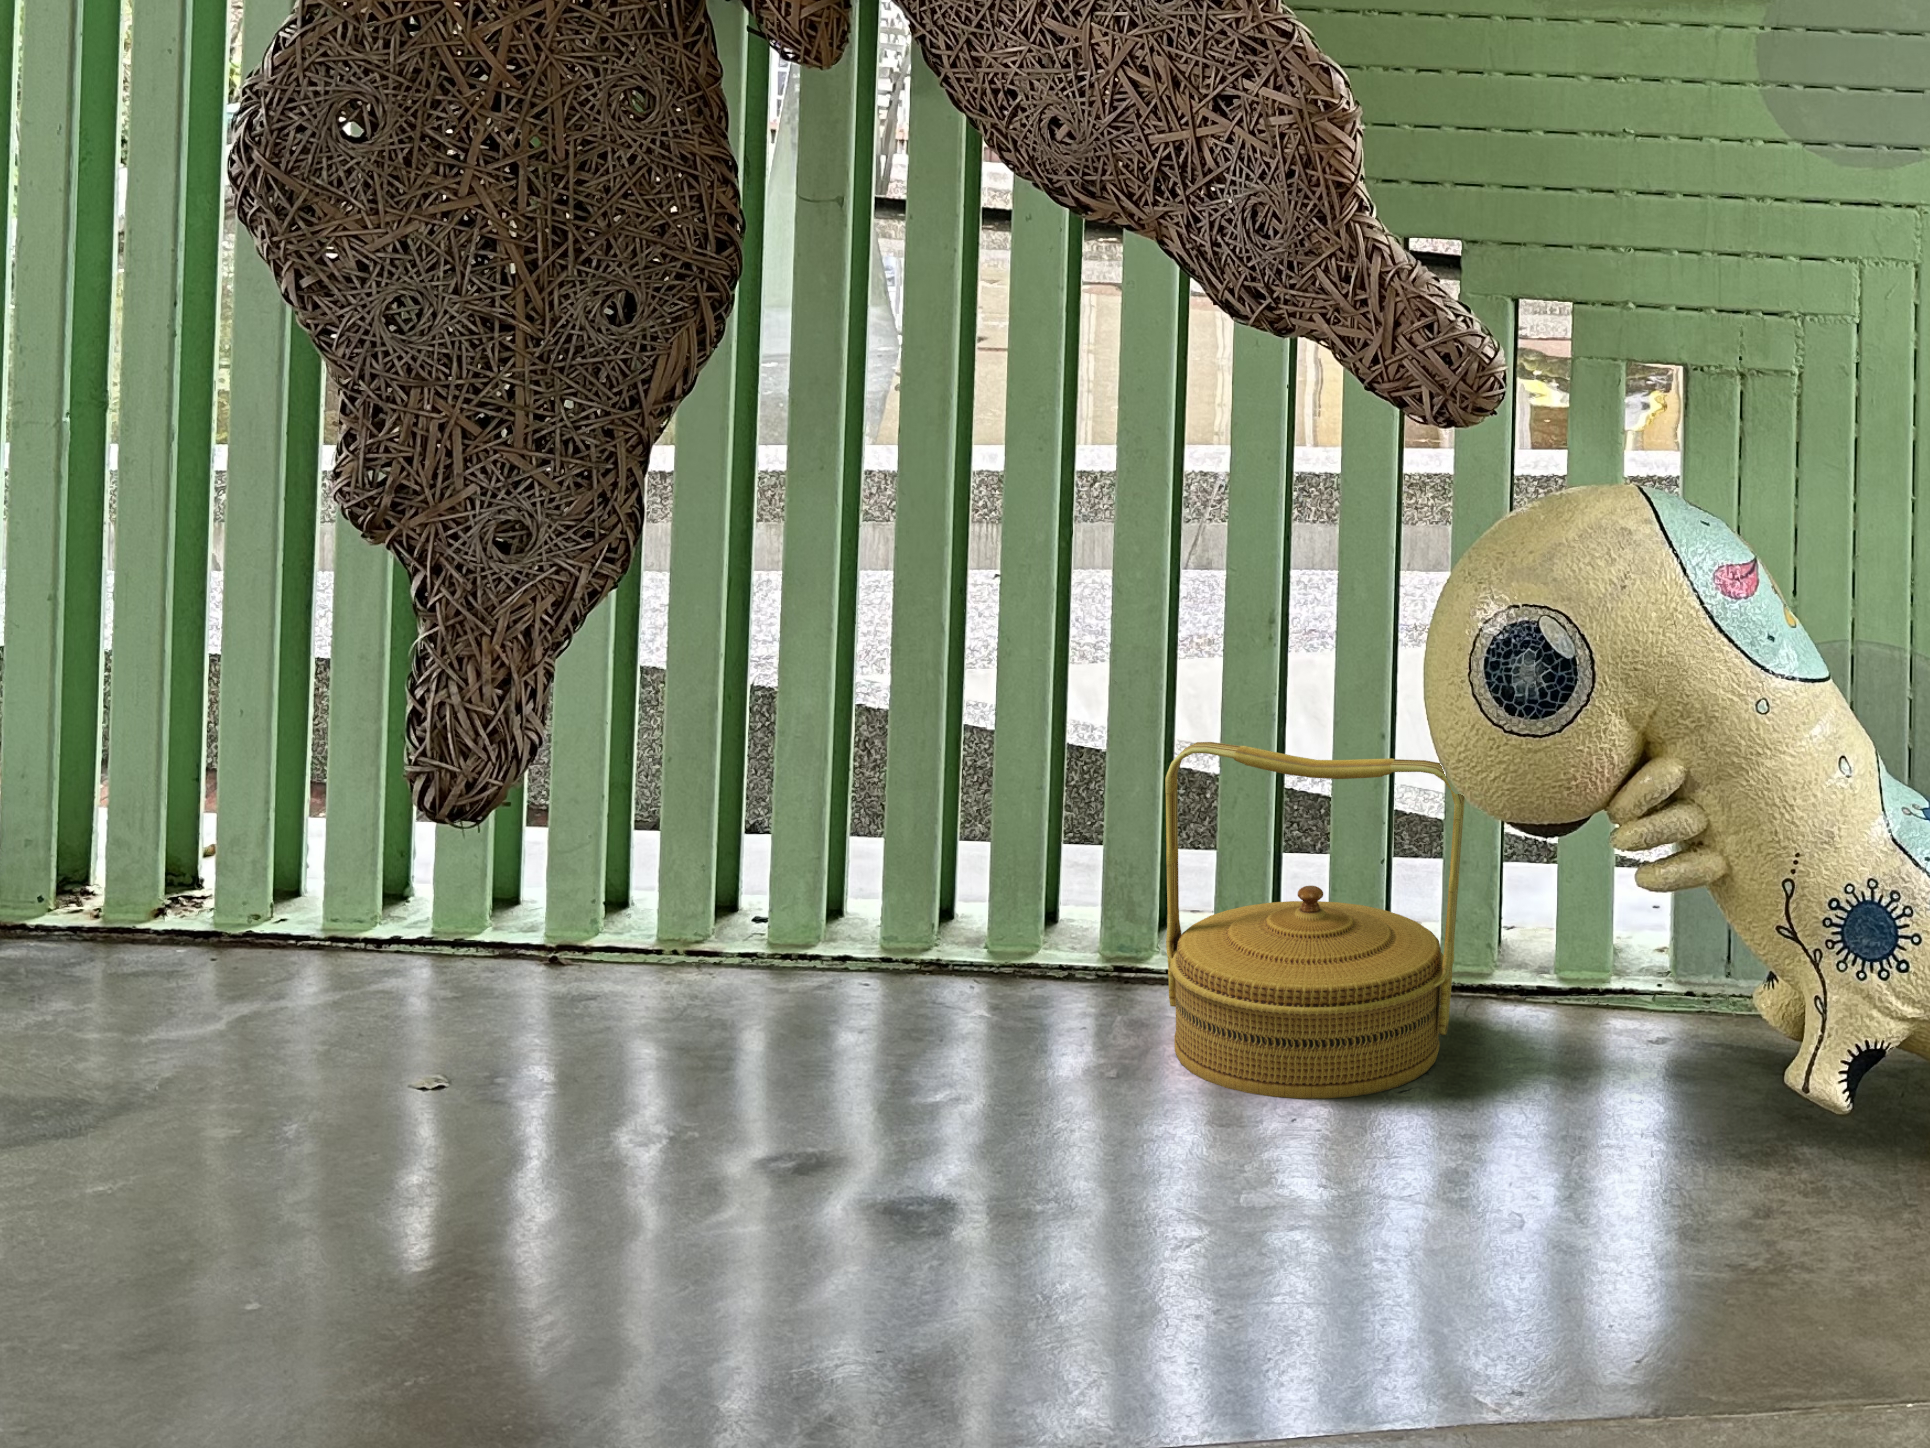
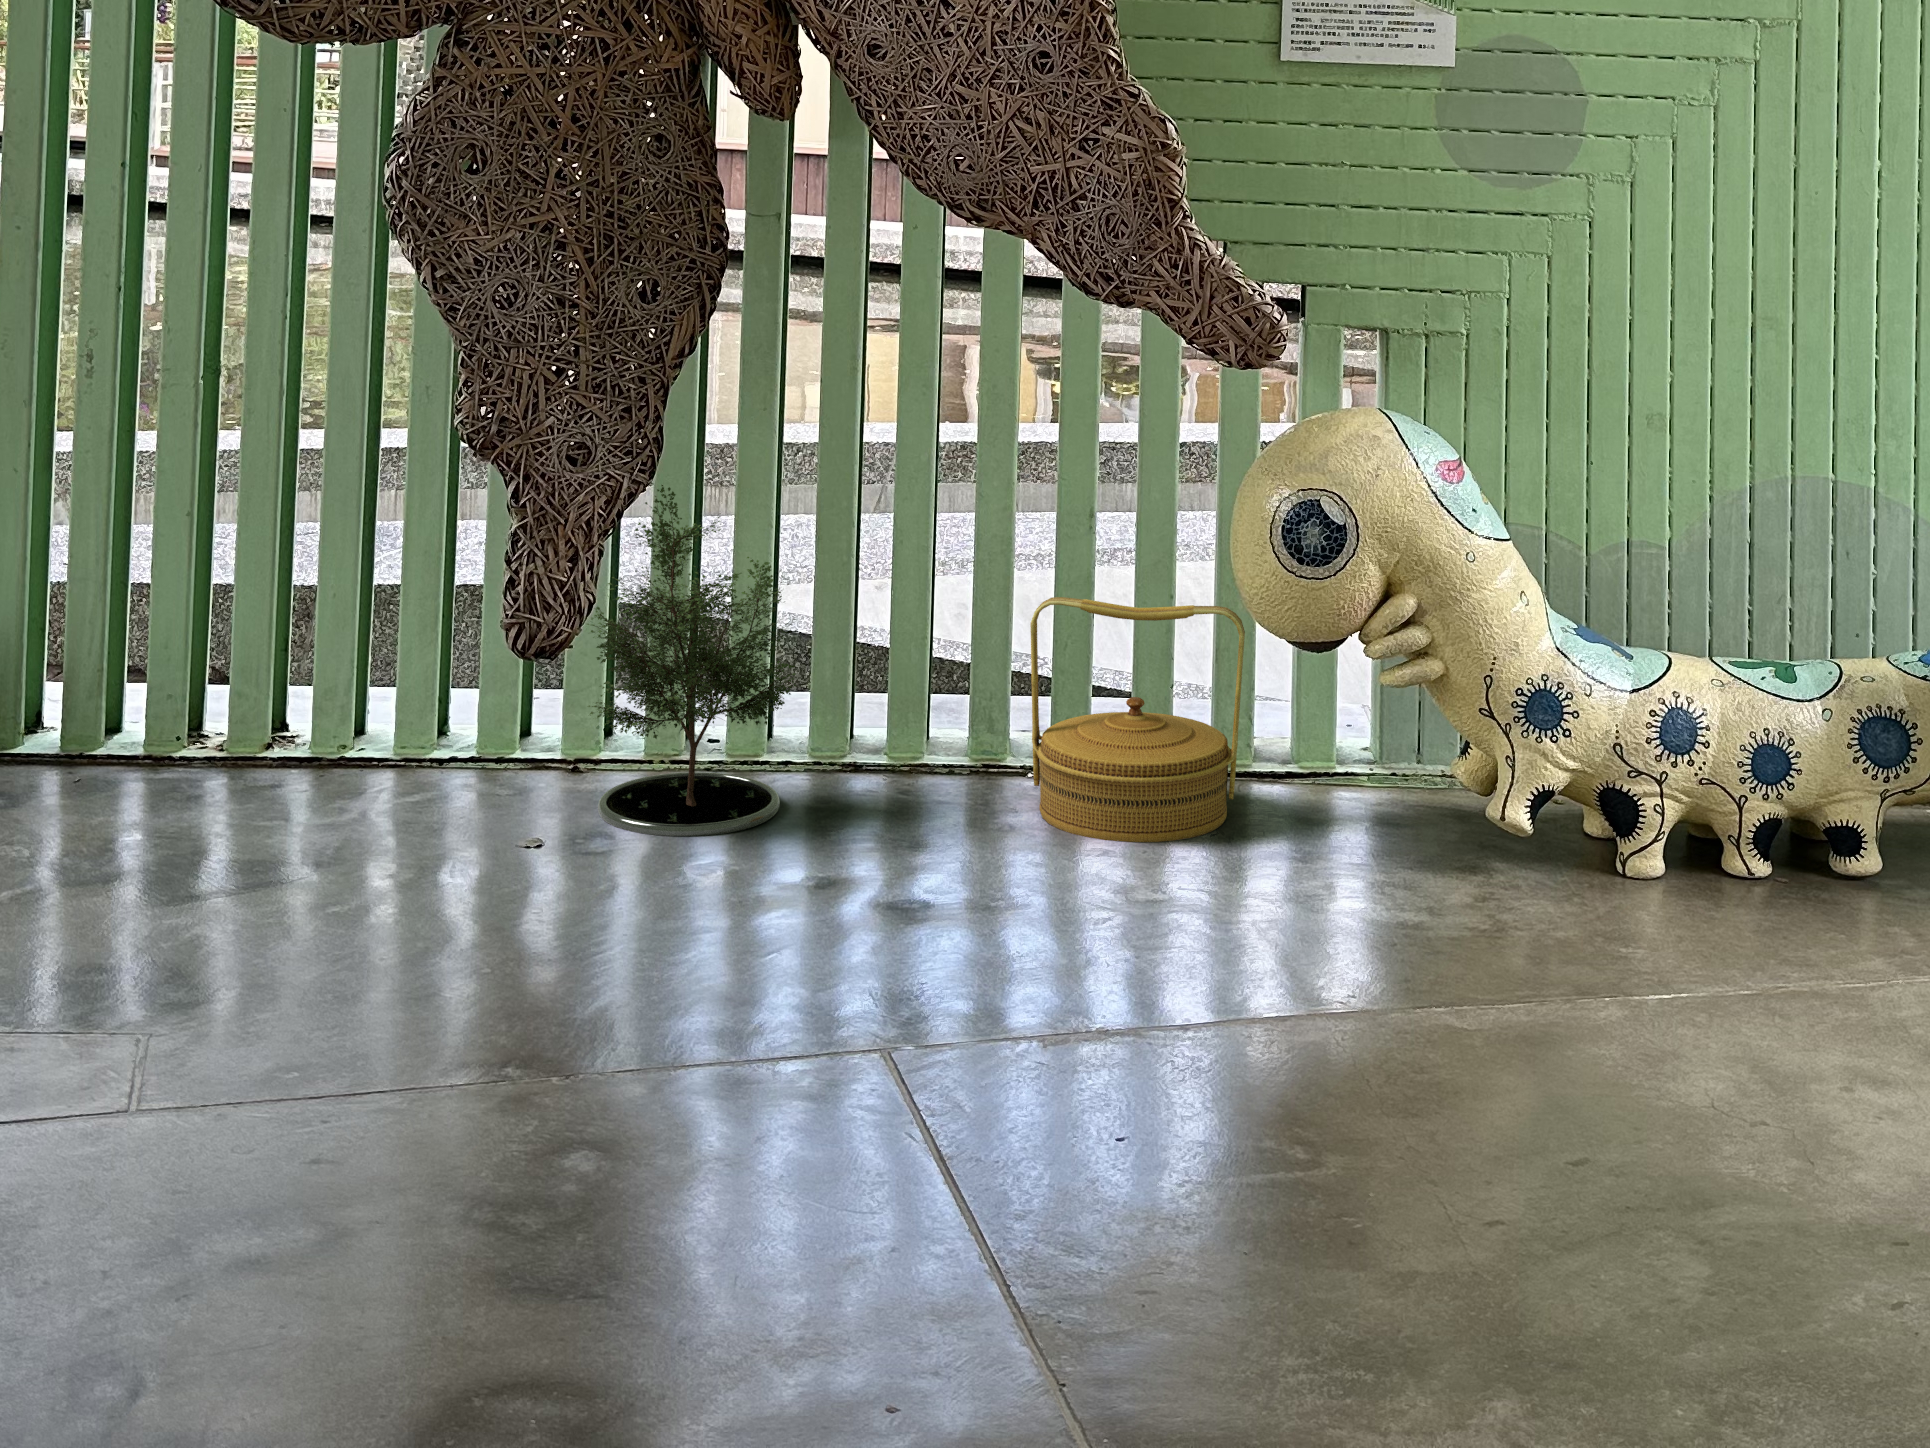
potted tree: none [526,575,843,1075] -> present [587,485,797,836]

